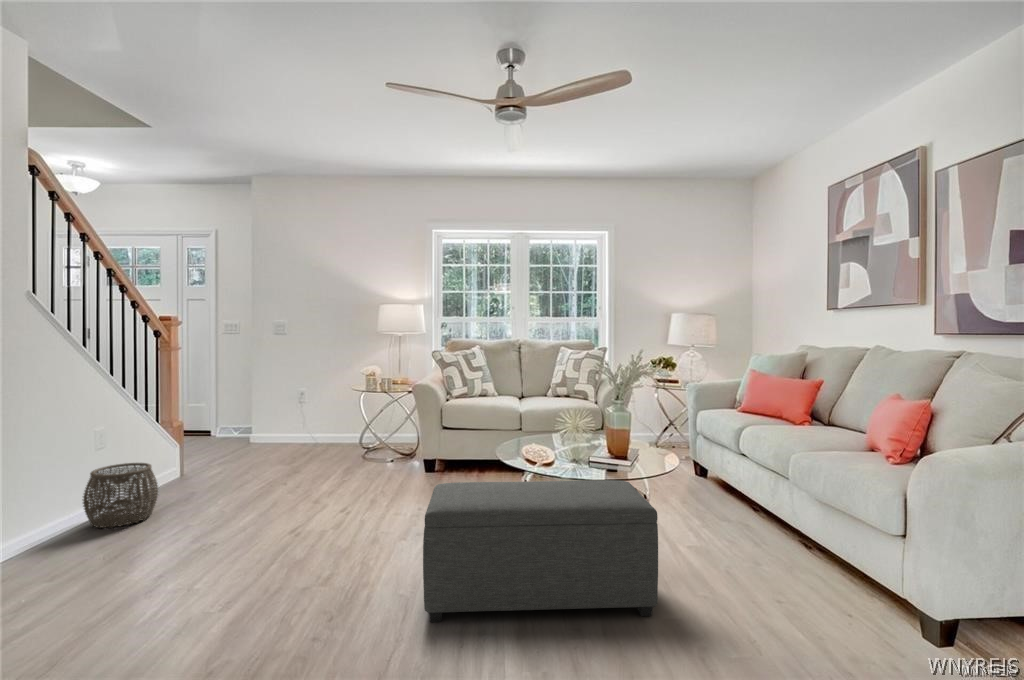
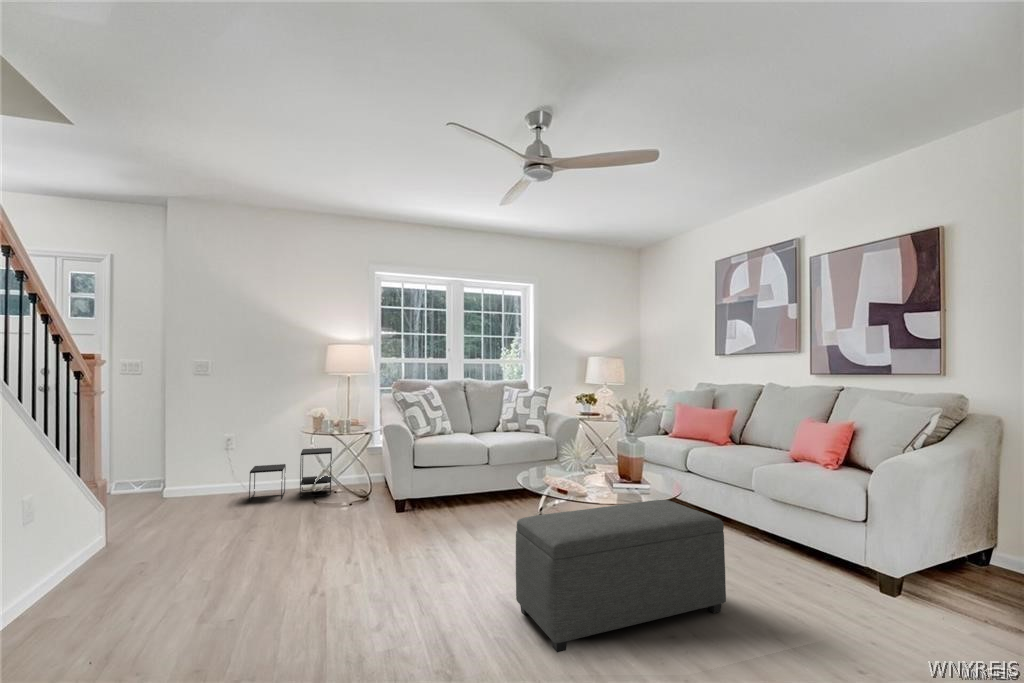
side table: none [315,405,391,450] -> present [249,448,332,502]
woven basket: present [83,463,158,528] -> none [25,534,126,624]

